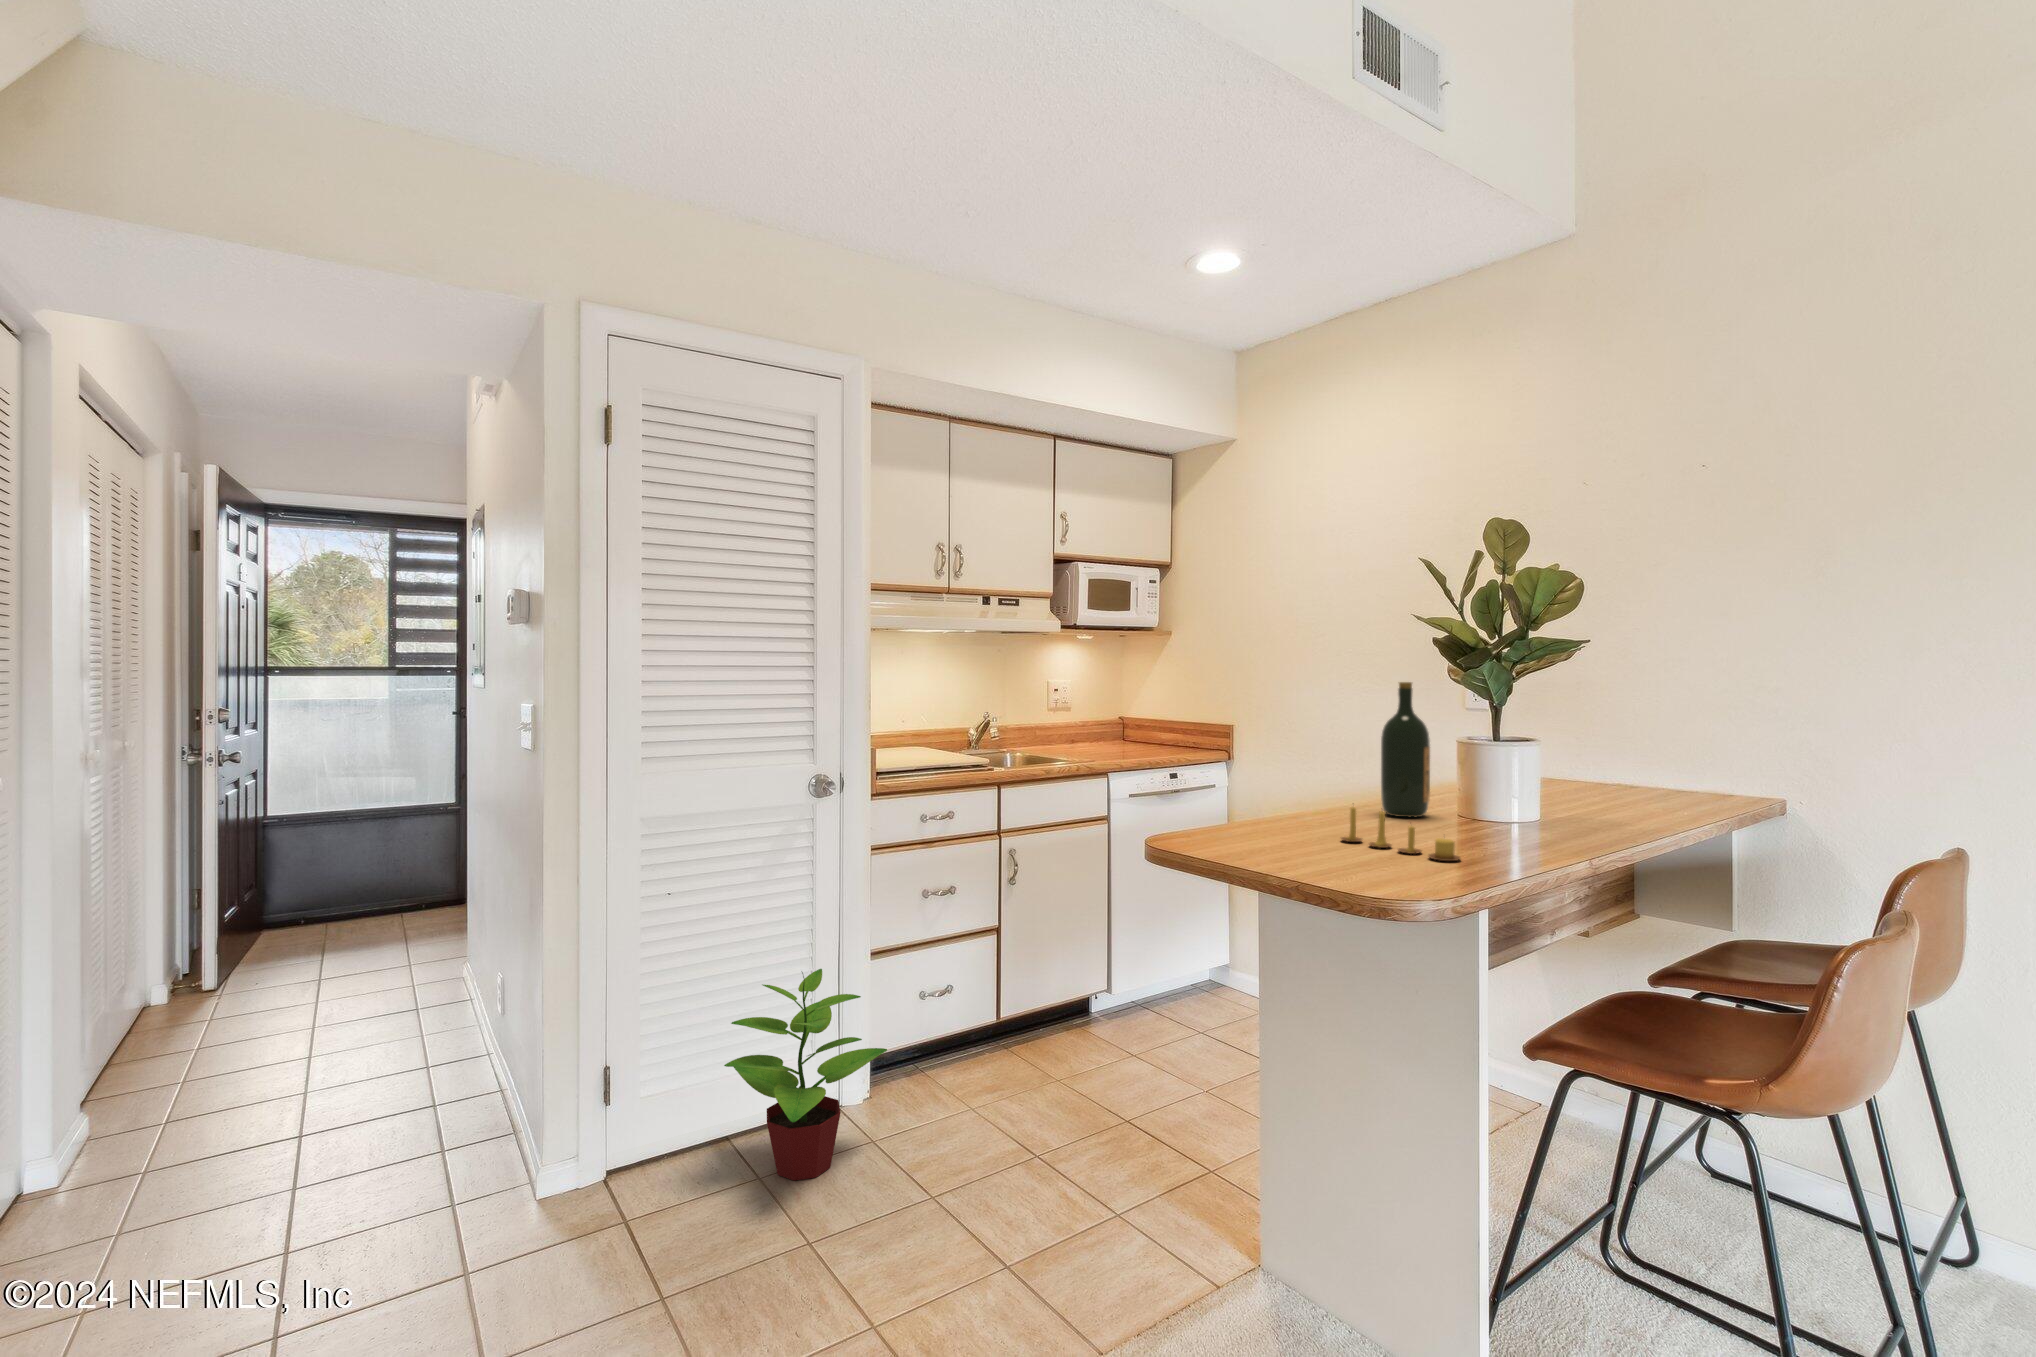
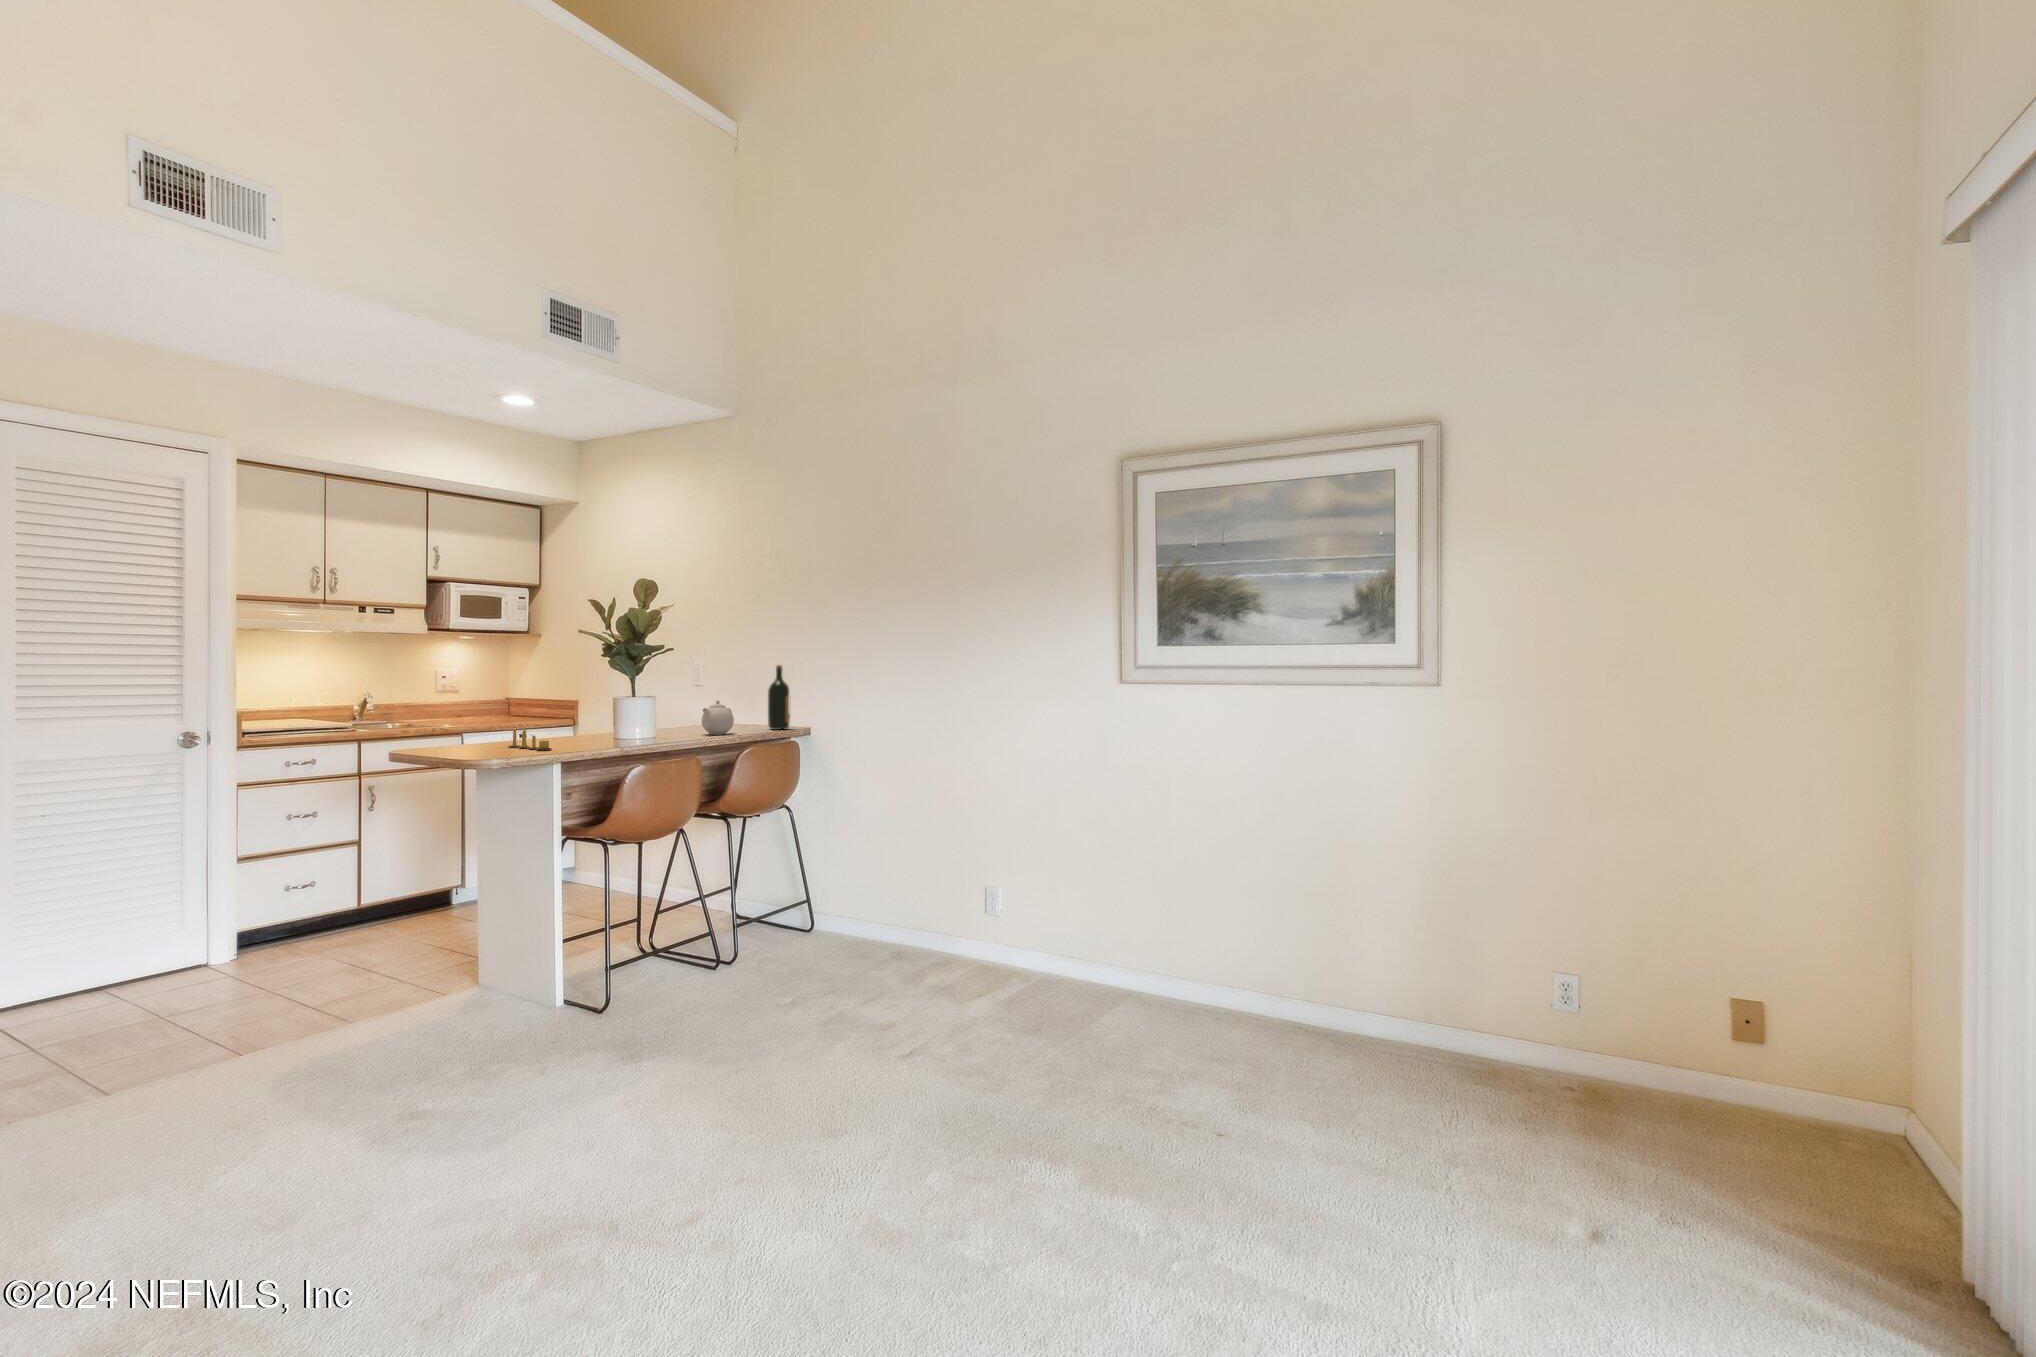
wine bottle: present [1381,682,1430,817] -> present [768,665,790,730]
teapot: none [1590,743,1658,809] -> present [702,700,734,735]
potted plant: present [724,969,887,1181] -> none [95,858,241,997]

